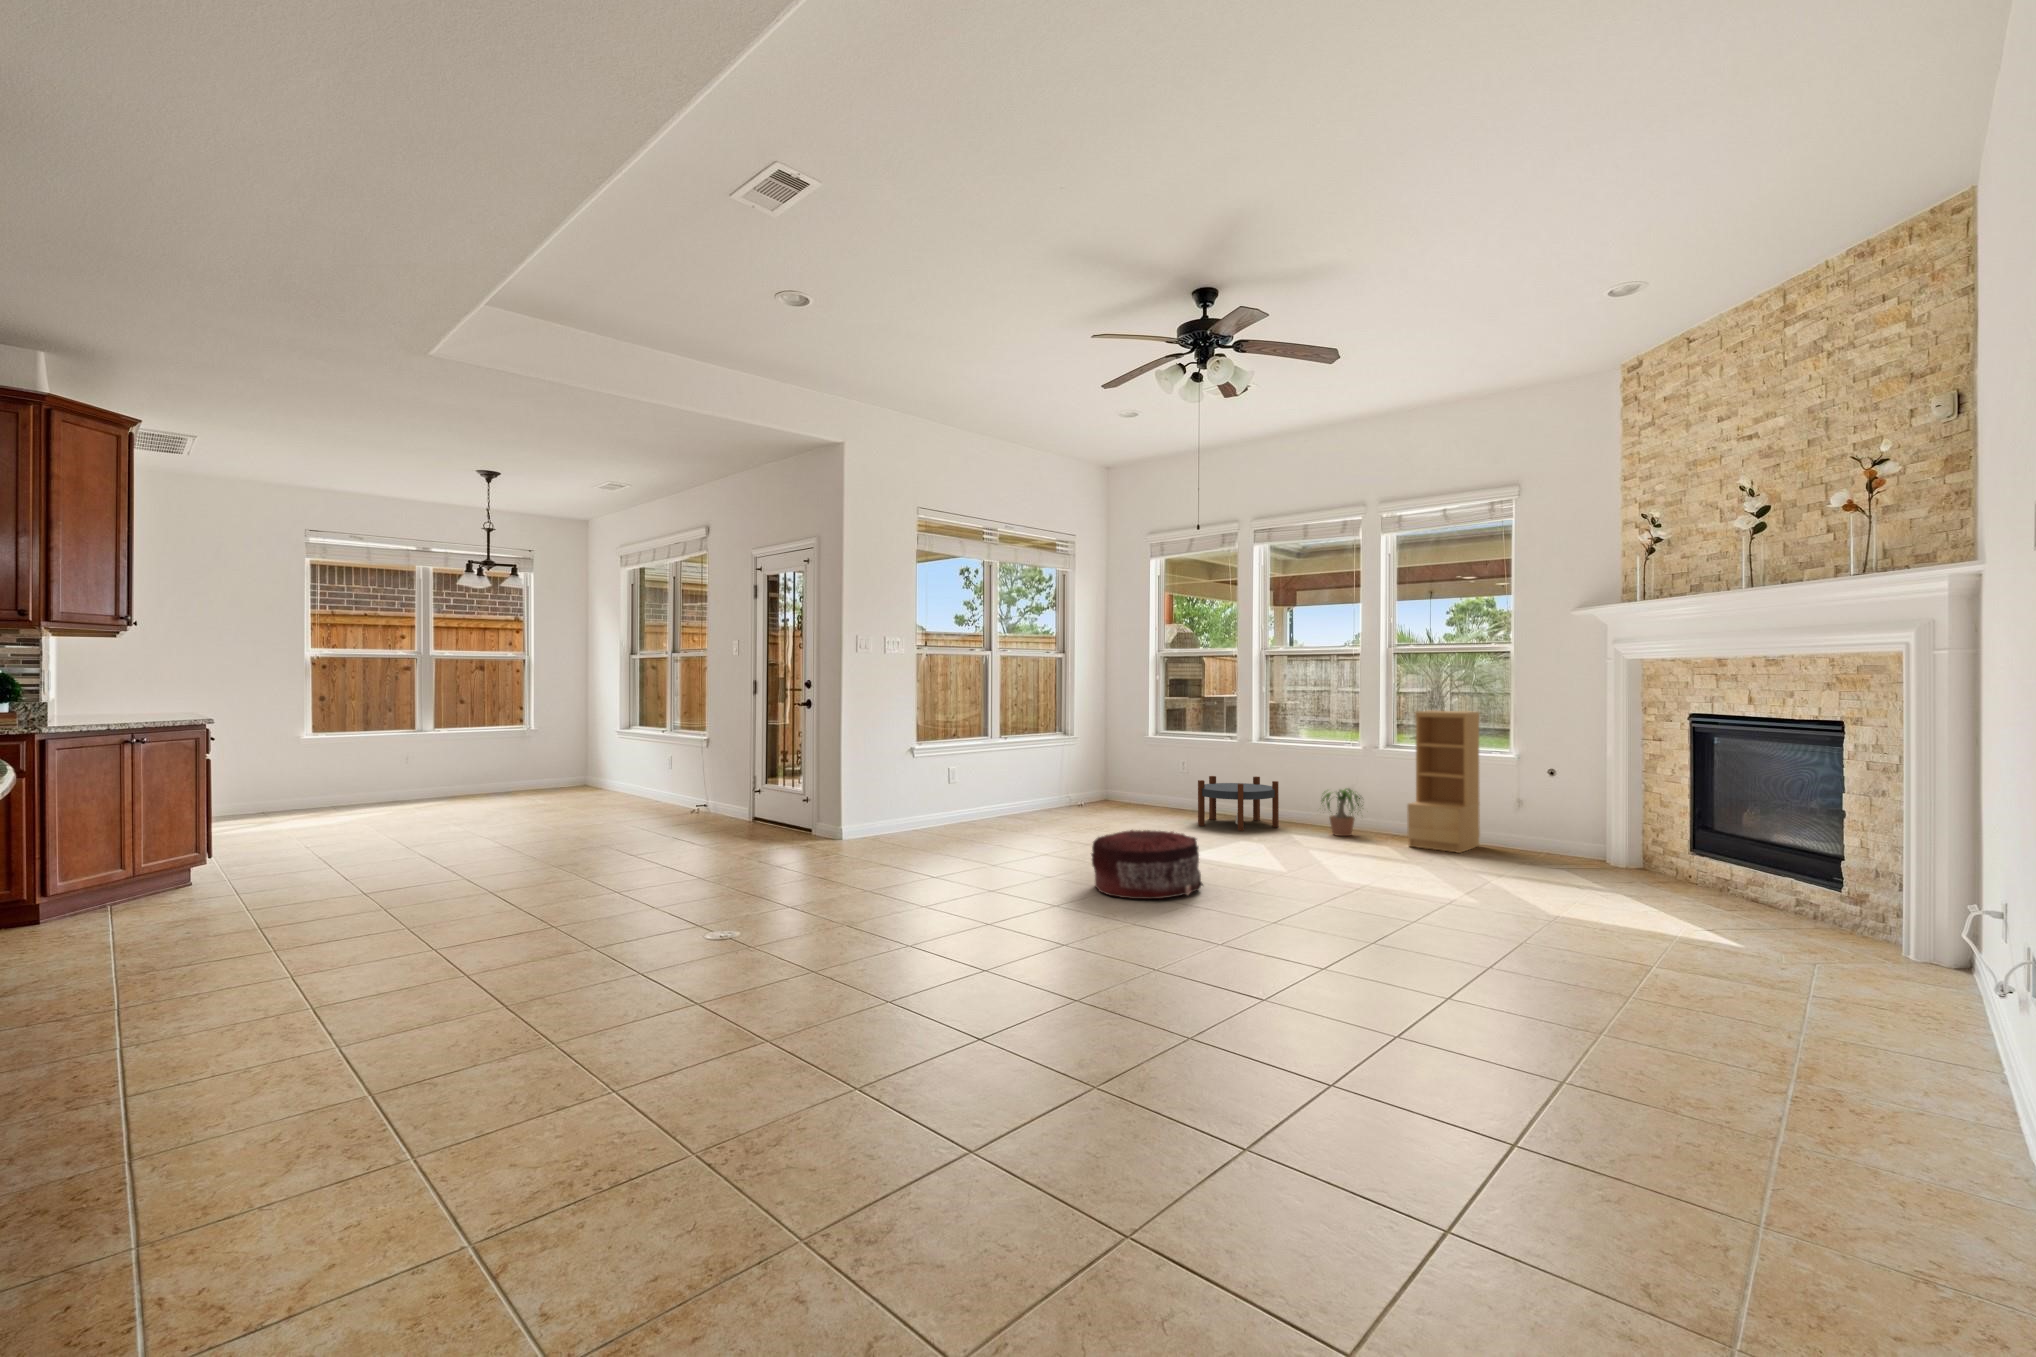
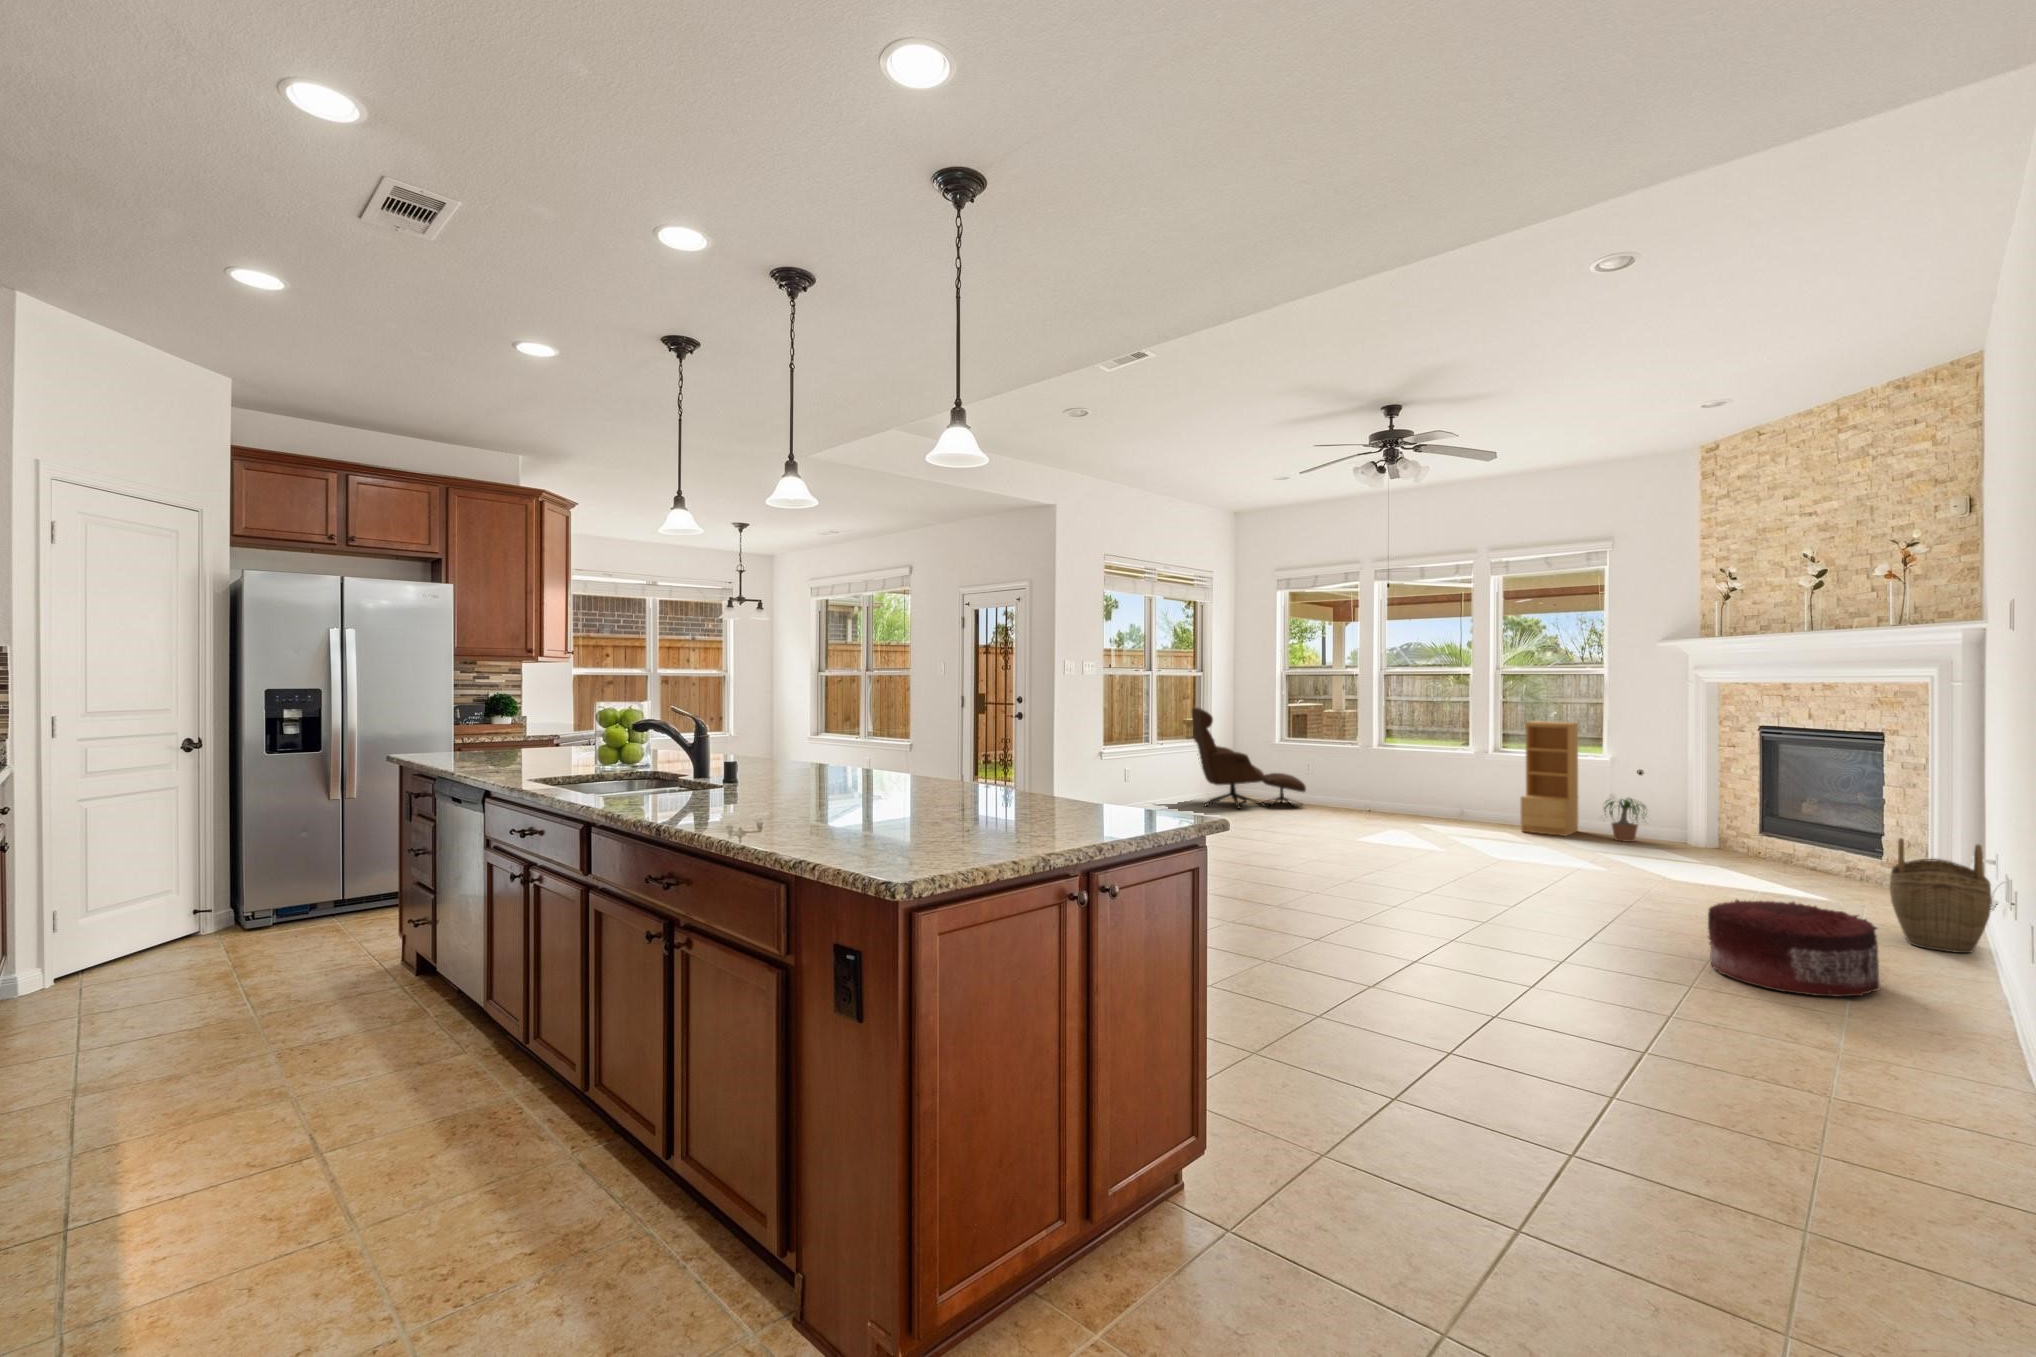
lounge chair: none [1045,696,1174,817] -> present [1192,708,1306,809]
side table: present [1198,776,1279,831] -> none [1333,775,1402,820]
potted plant: present [1322,788,1363,836] -> present [1604,798,1647,842]
pouf: present [1091,830,1203,899] -> present [1708,900,1881,997]
woven basket: none [1838,872,1986,1050] -> present [1890,838,1992,953]

